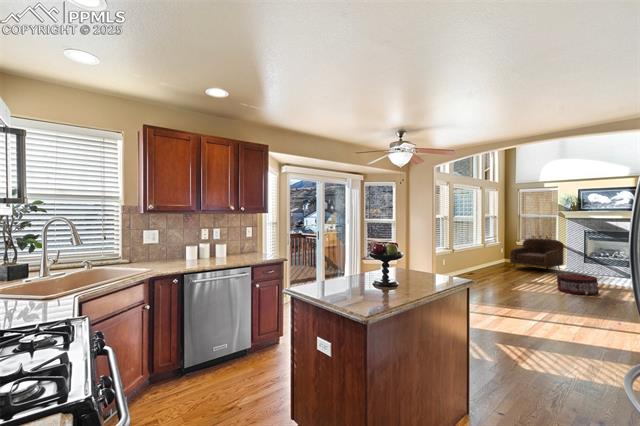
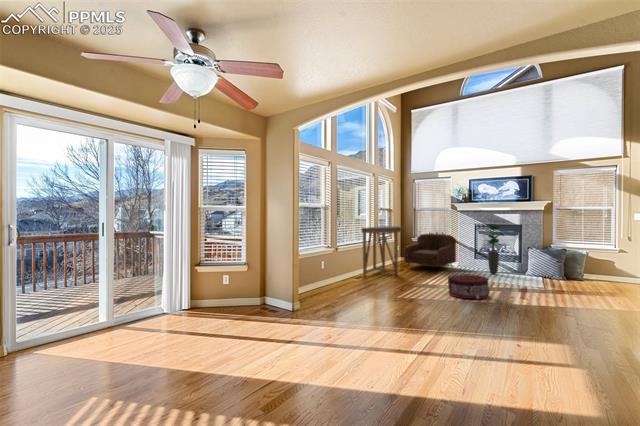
console table: none [472,231,510,273] -> present [361,226,401,276]
potted plant: none [590,231,617,277] -> present [487,224,504,274]

